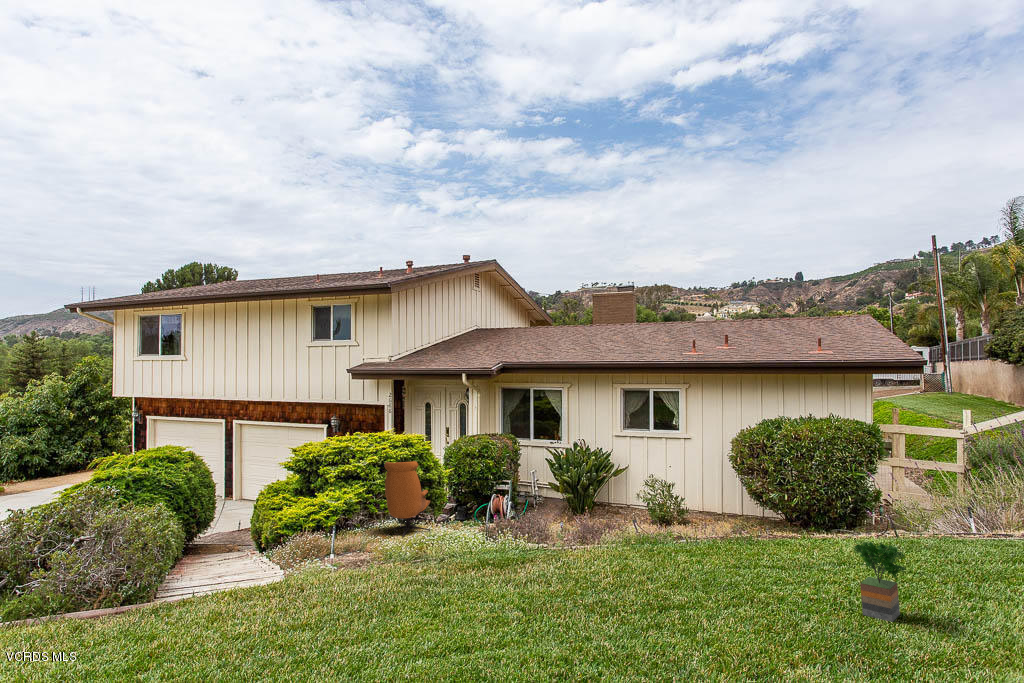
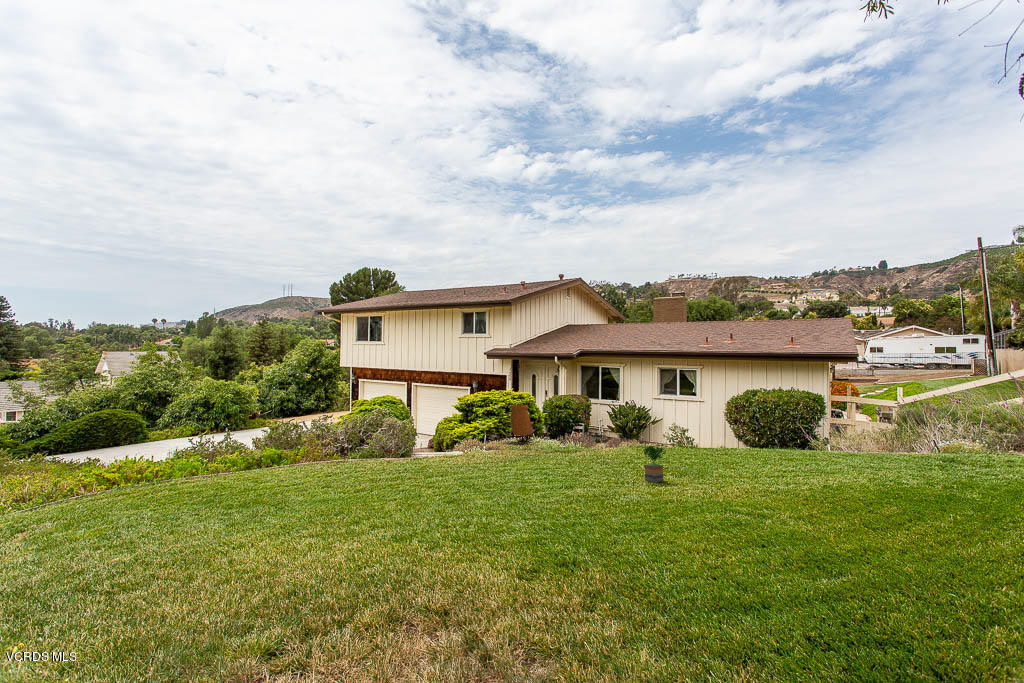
potted tree: present [853,541,905,622] -> present [644,446,666,482]

